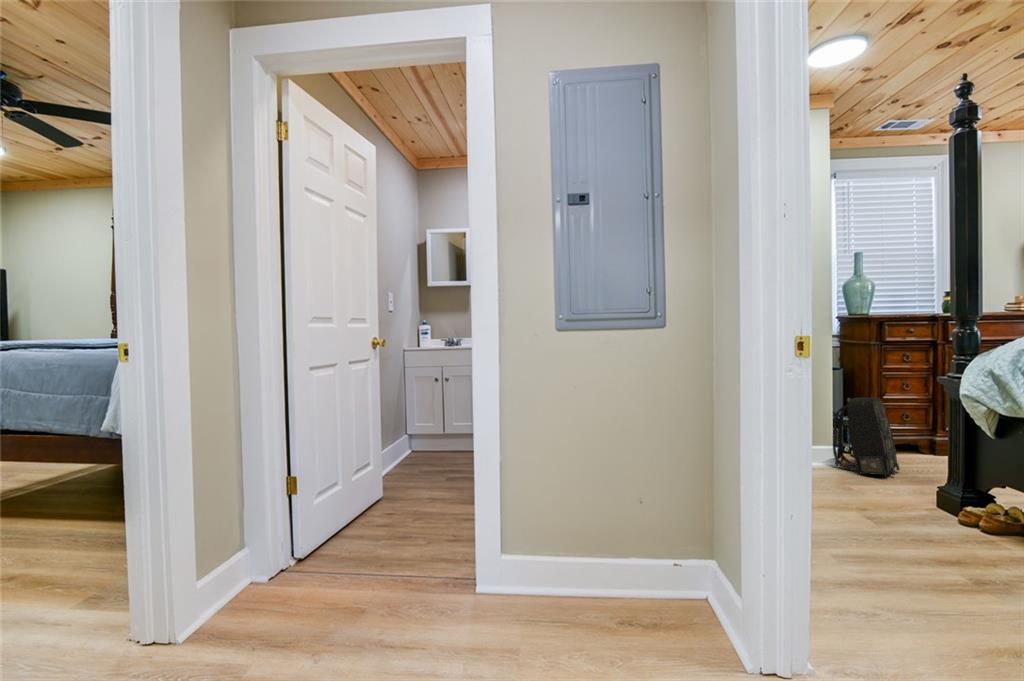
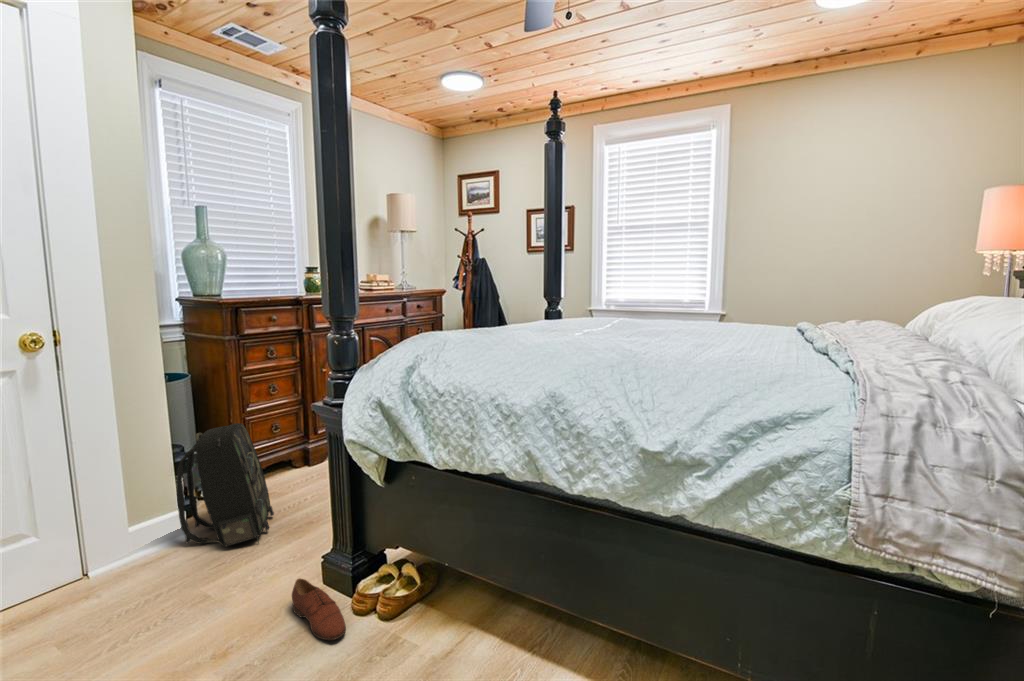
shoe: none [910,490,951,525] -> present [292,578,346,640]

